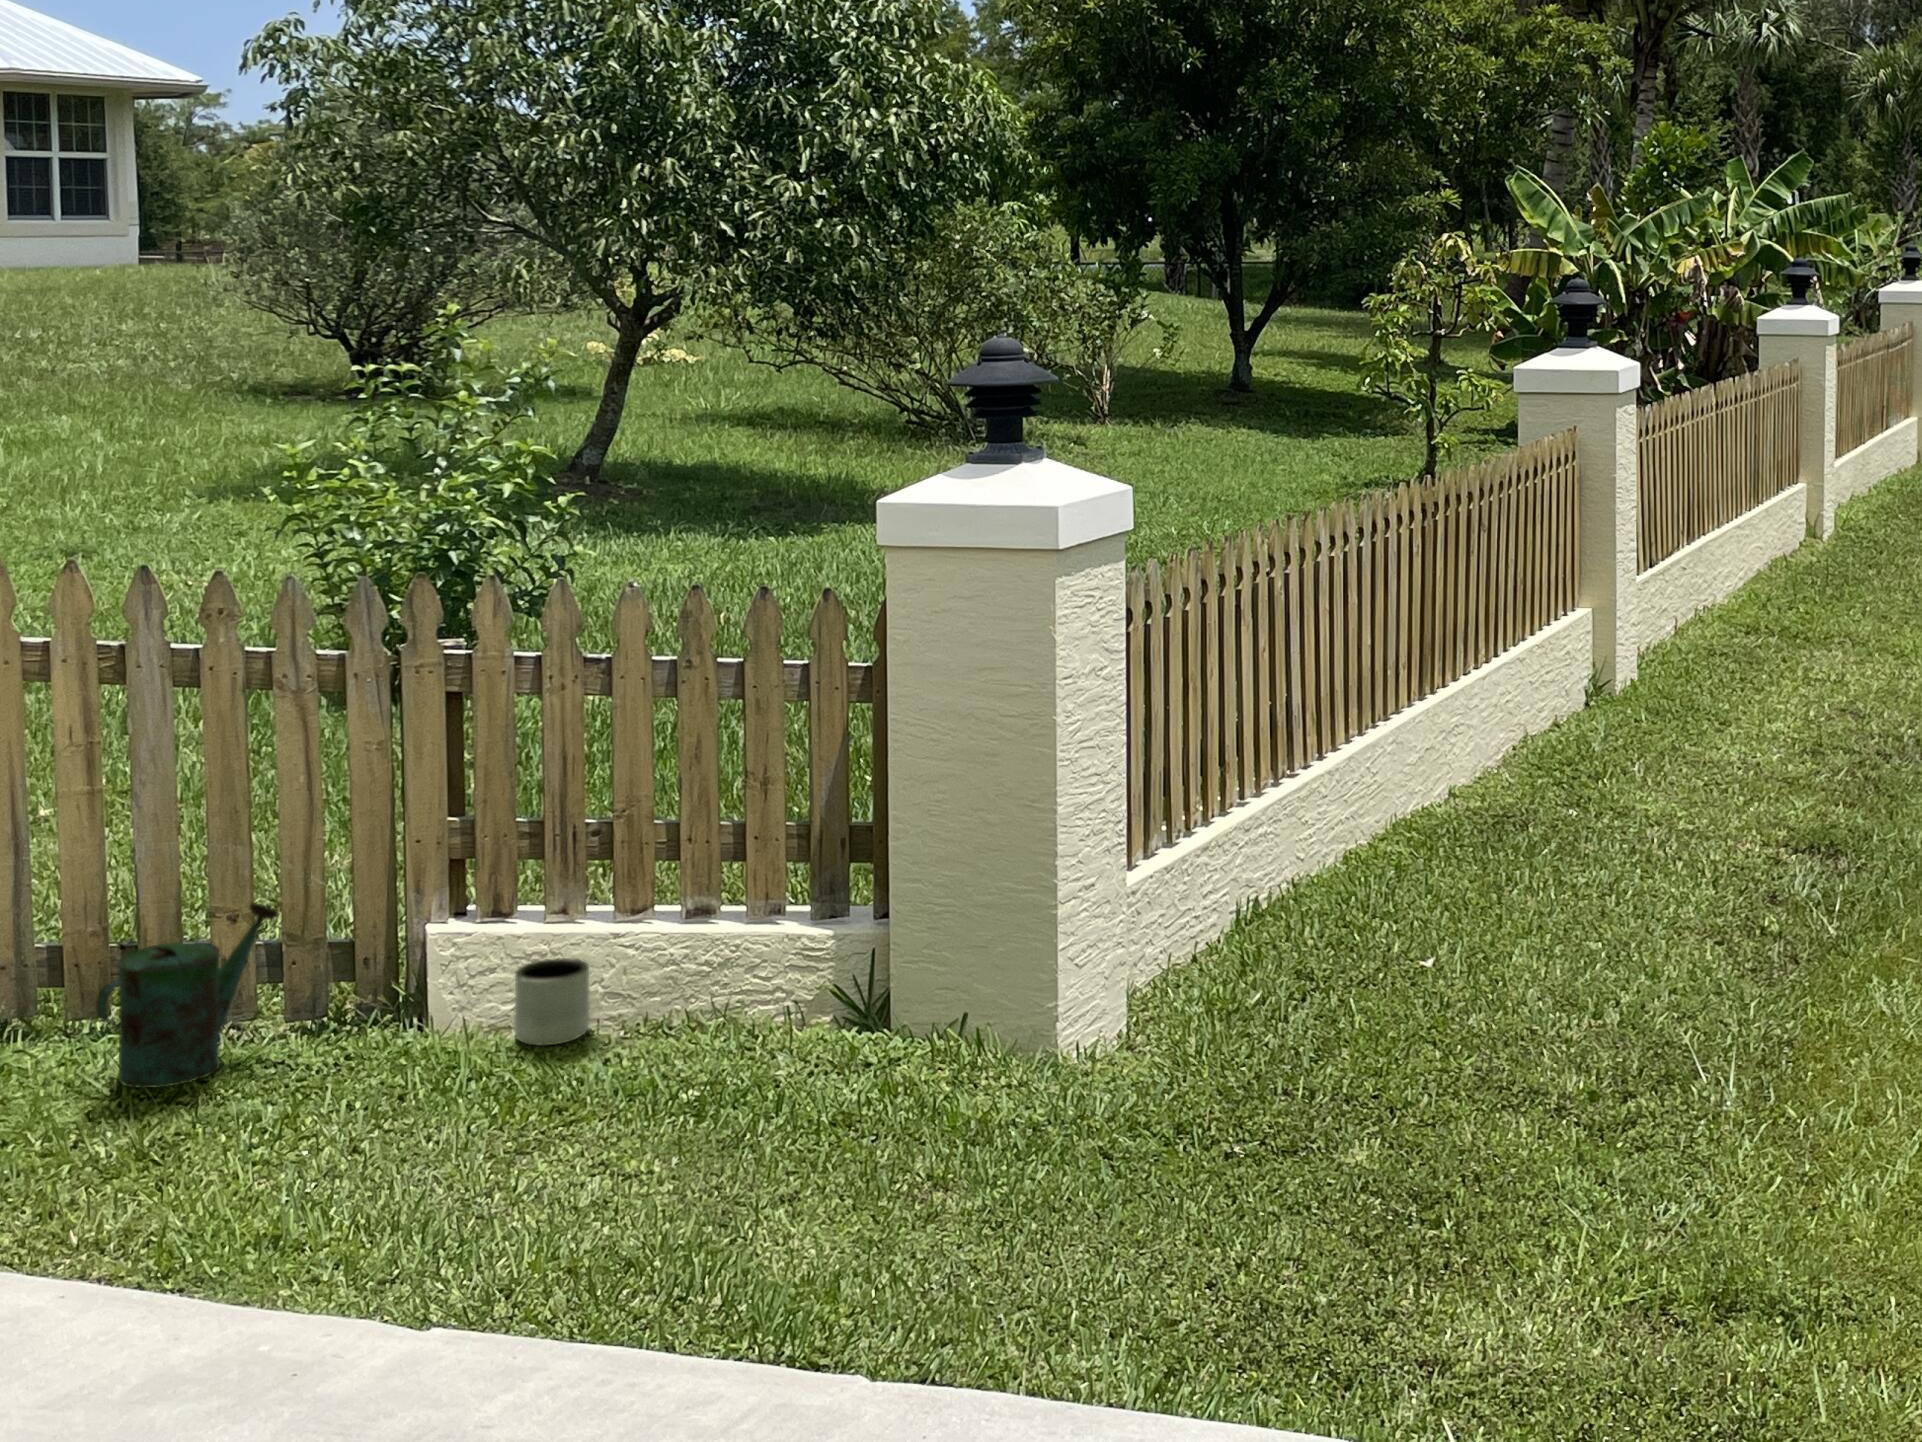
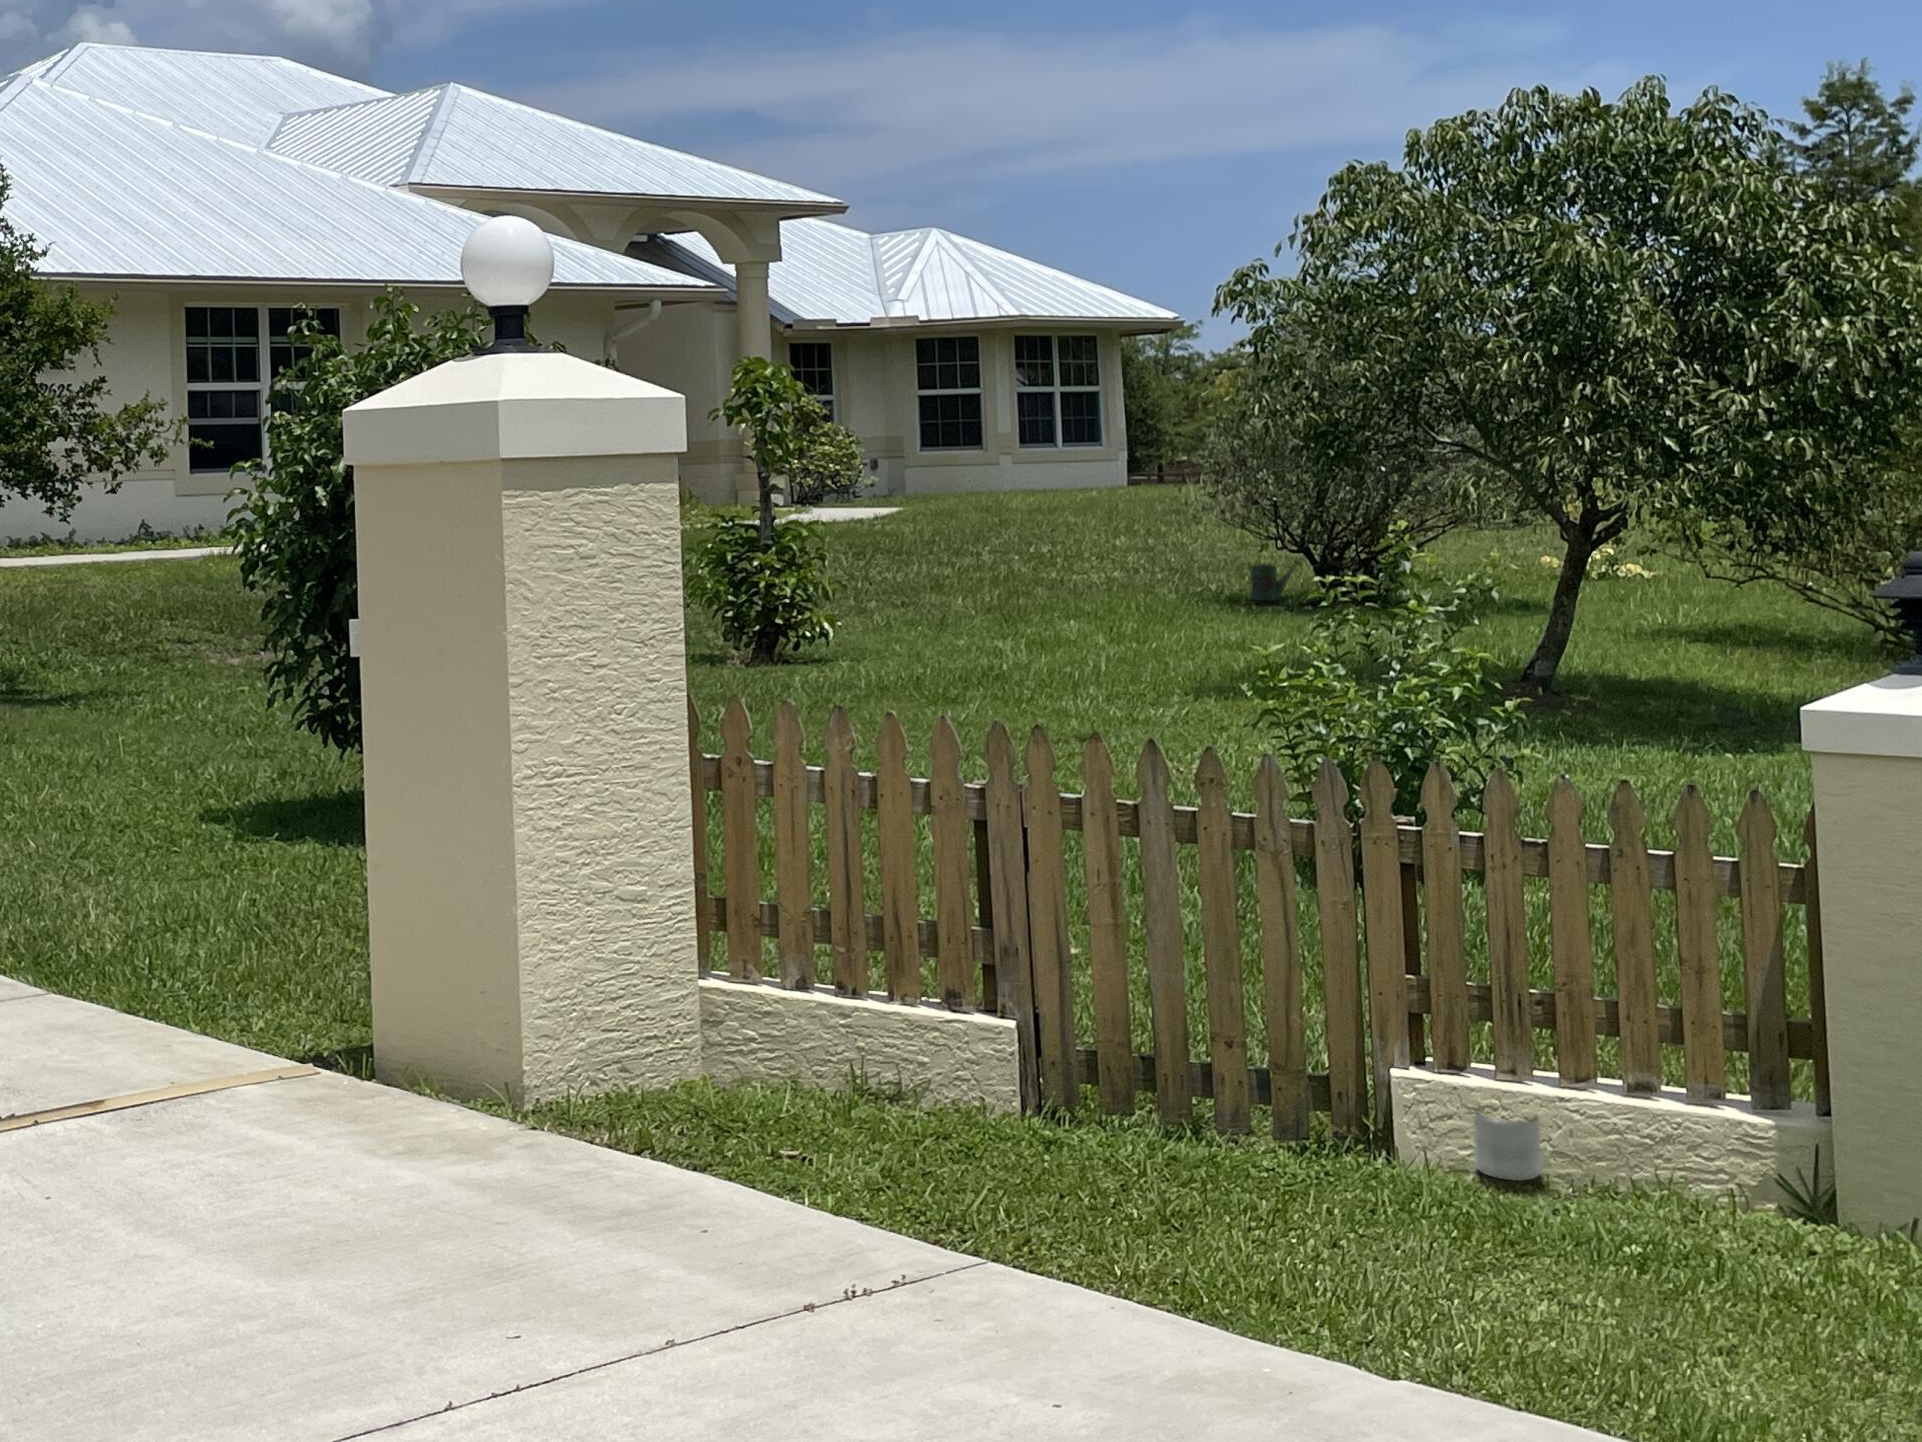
watering can: present [96,903,279,1088] -> present [1241,561,1300,601]

